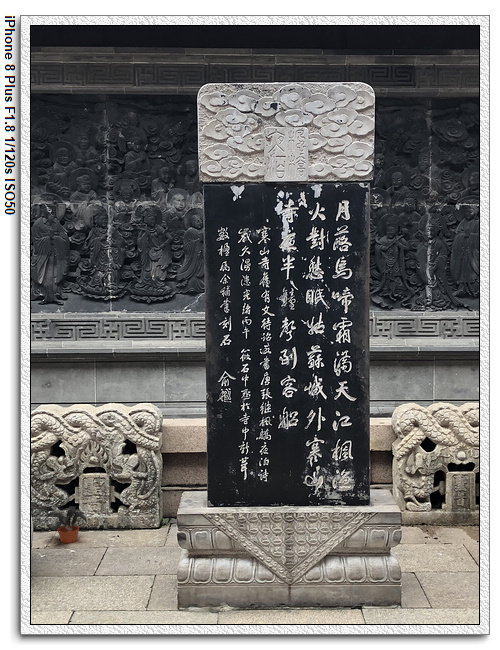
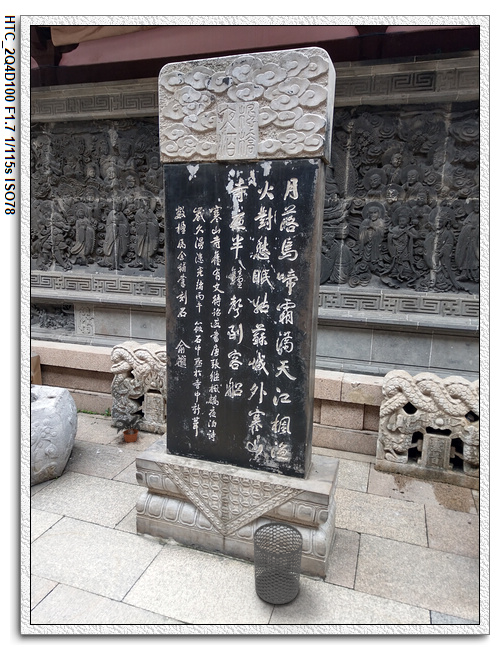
waste bin: none [335,553,385,626] -> present [254,522,303,604]

